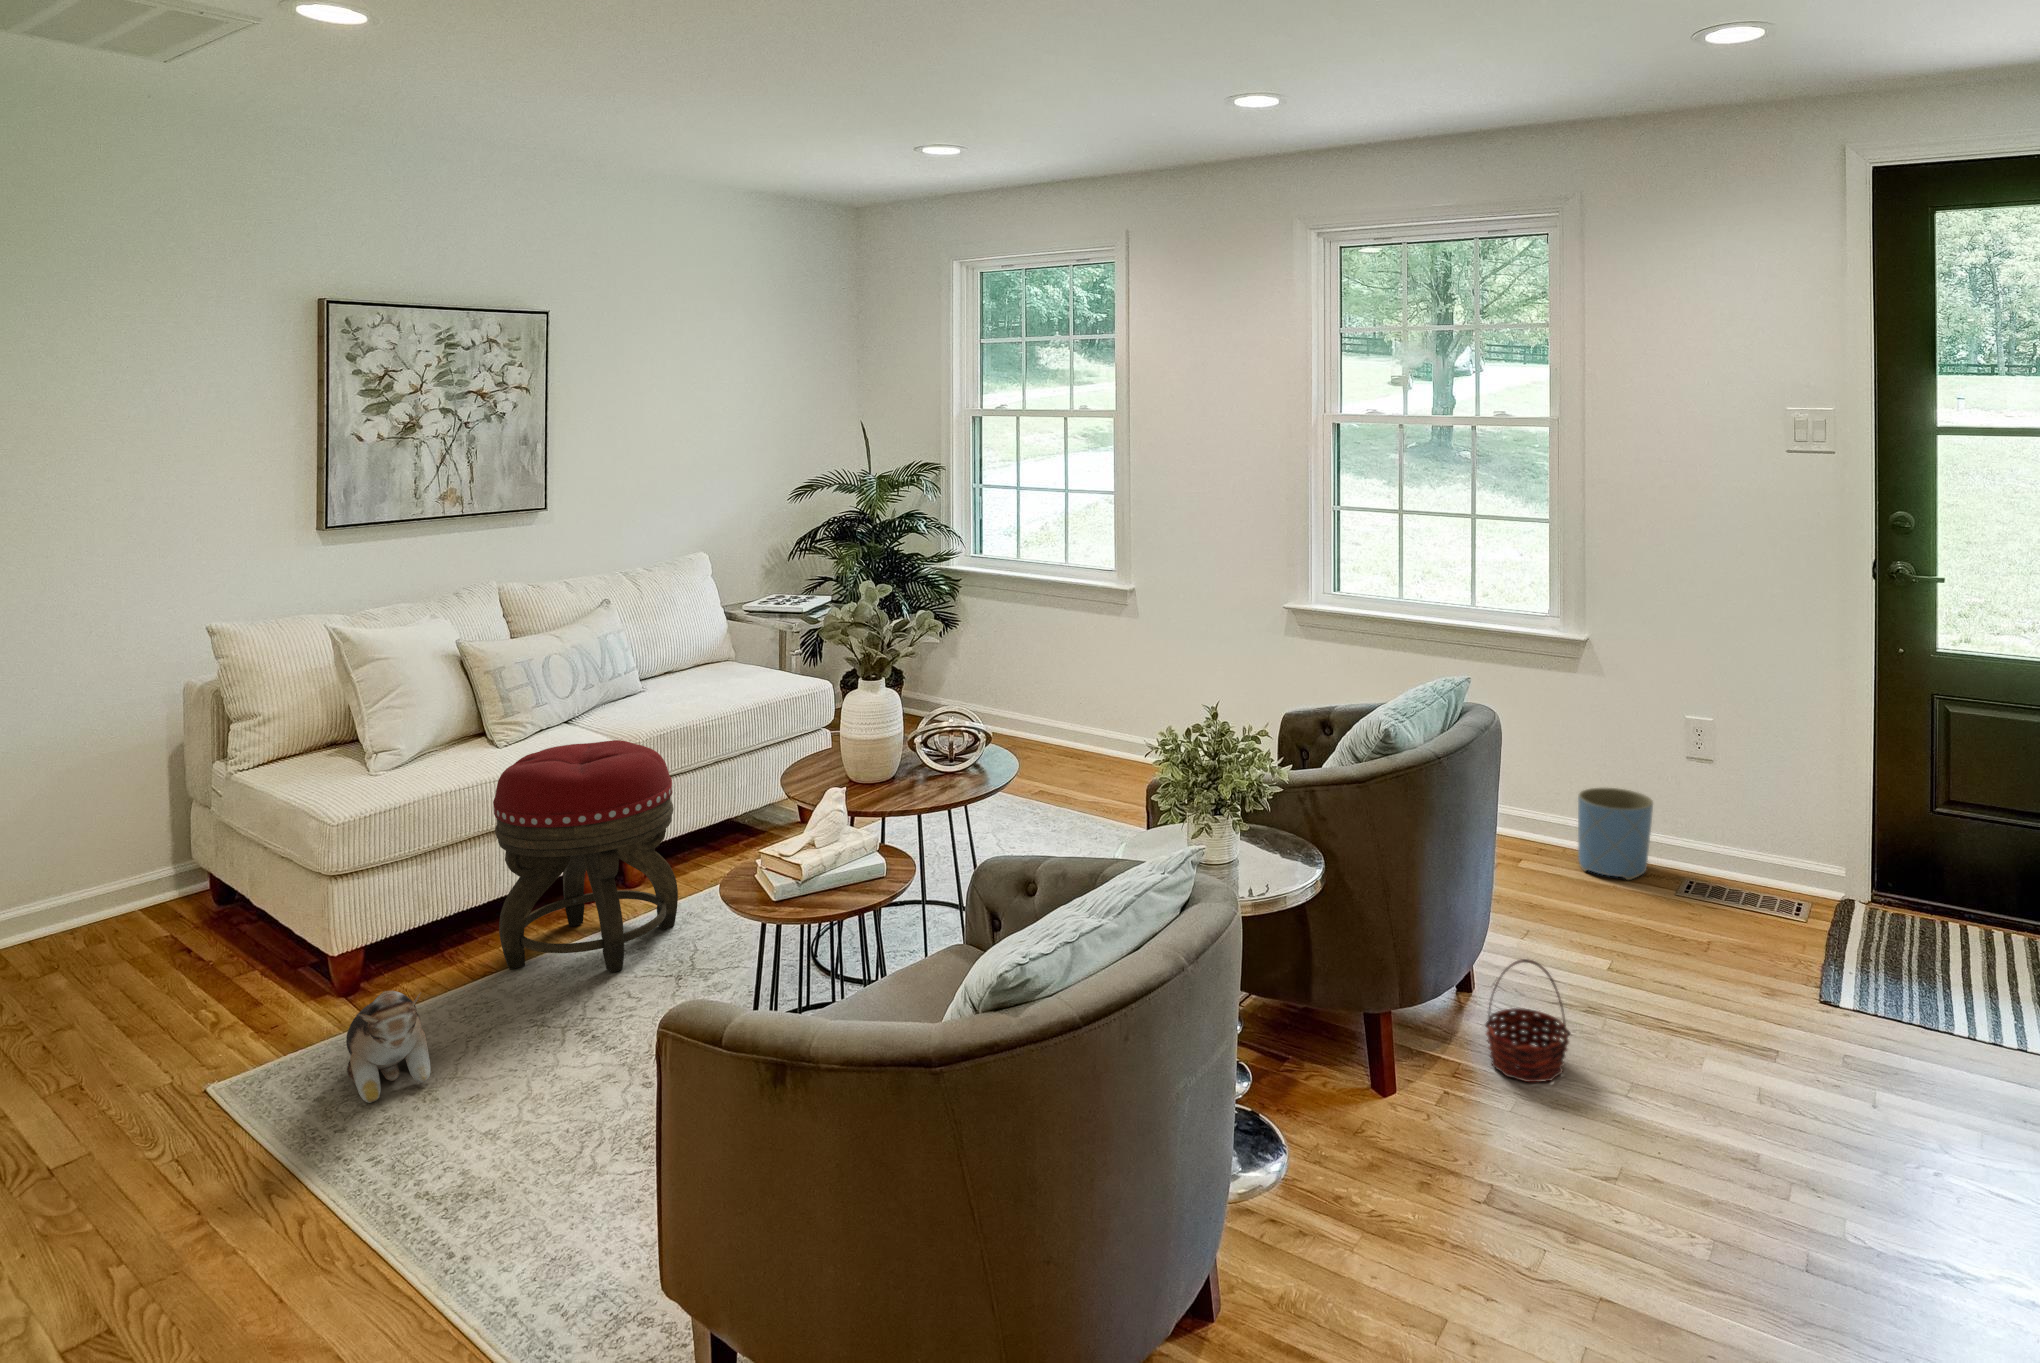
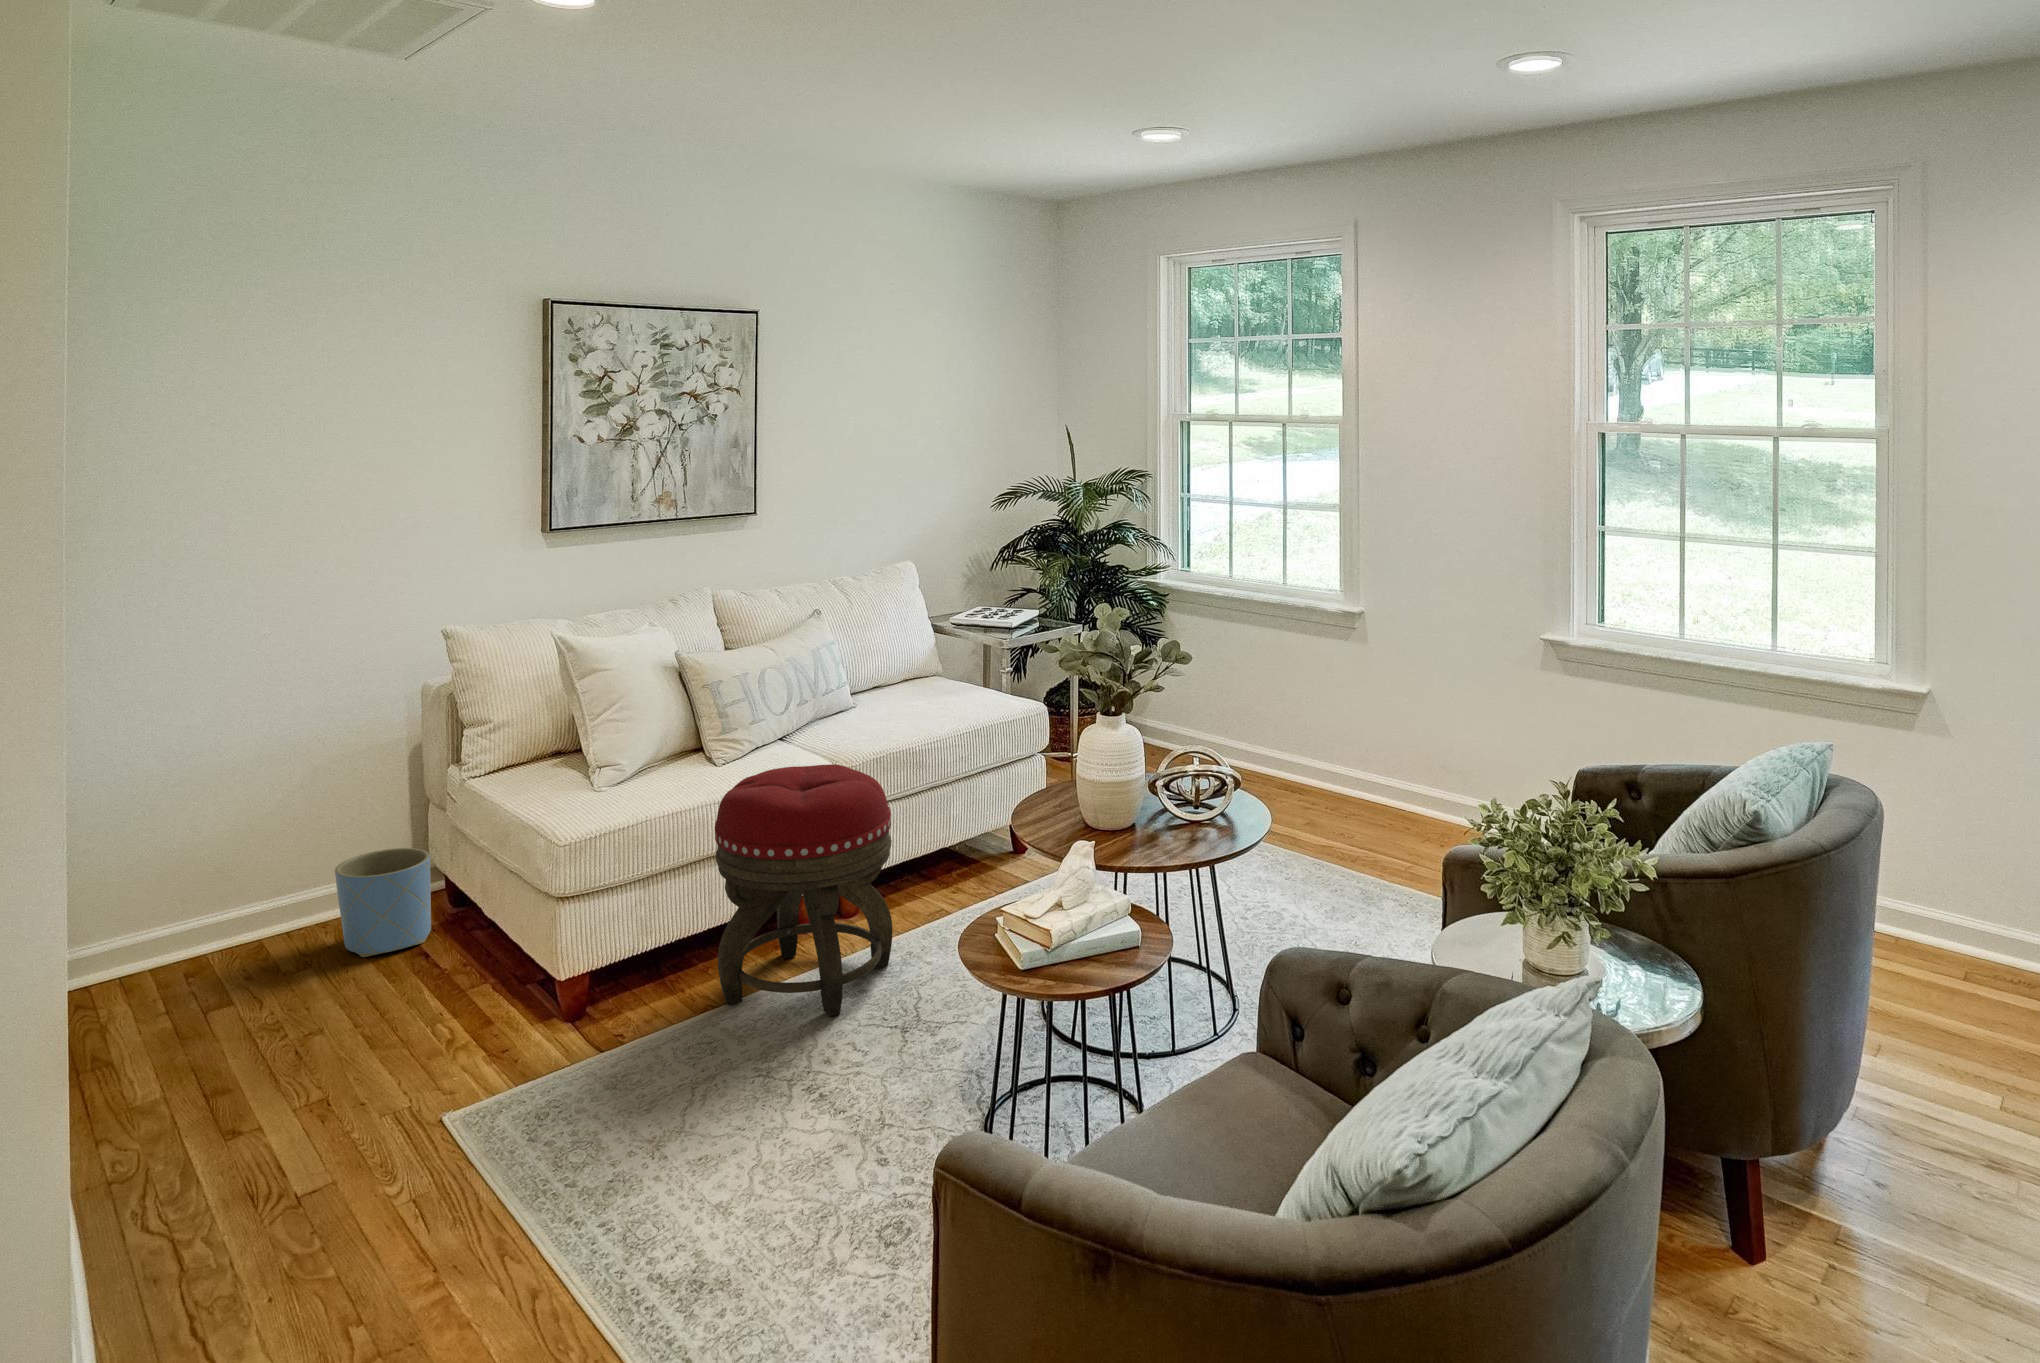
planter: present [1578,788,1653,880] -> present [335,848,431,957]
basket: present [1485,959,1570,1082] -> none [1873,1107,1995,1267]
plush toy: present [346,991,431,1103] -> none [576,1036,658,1154]

